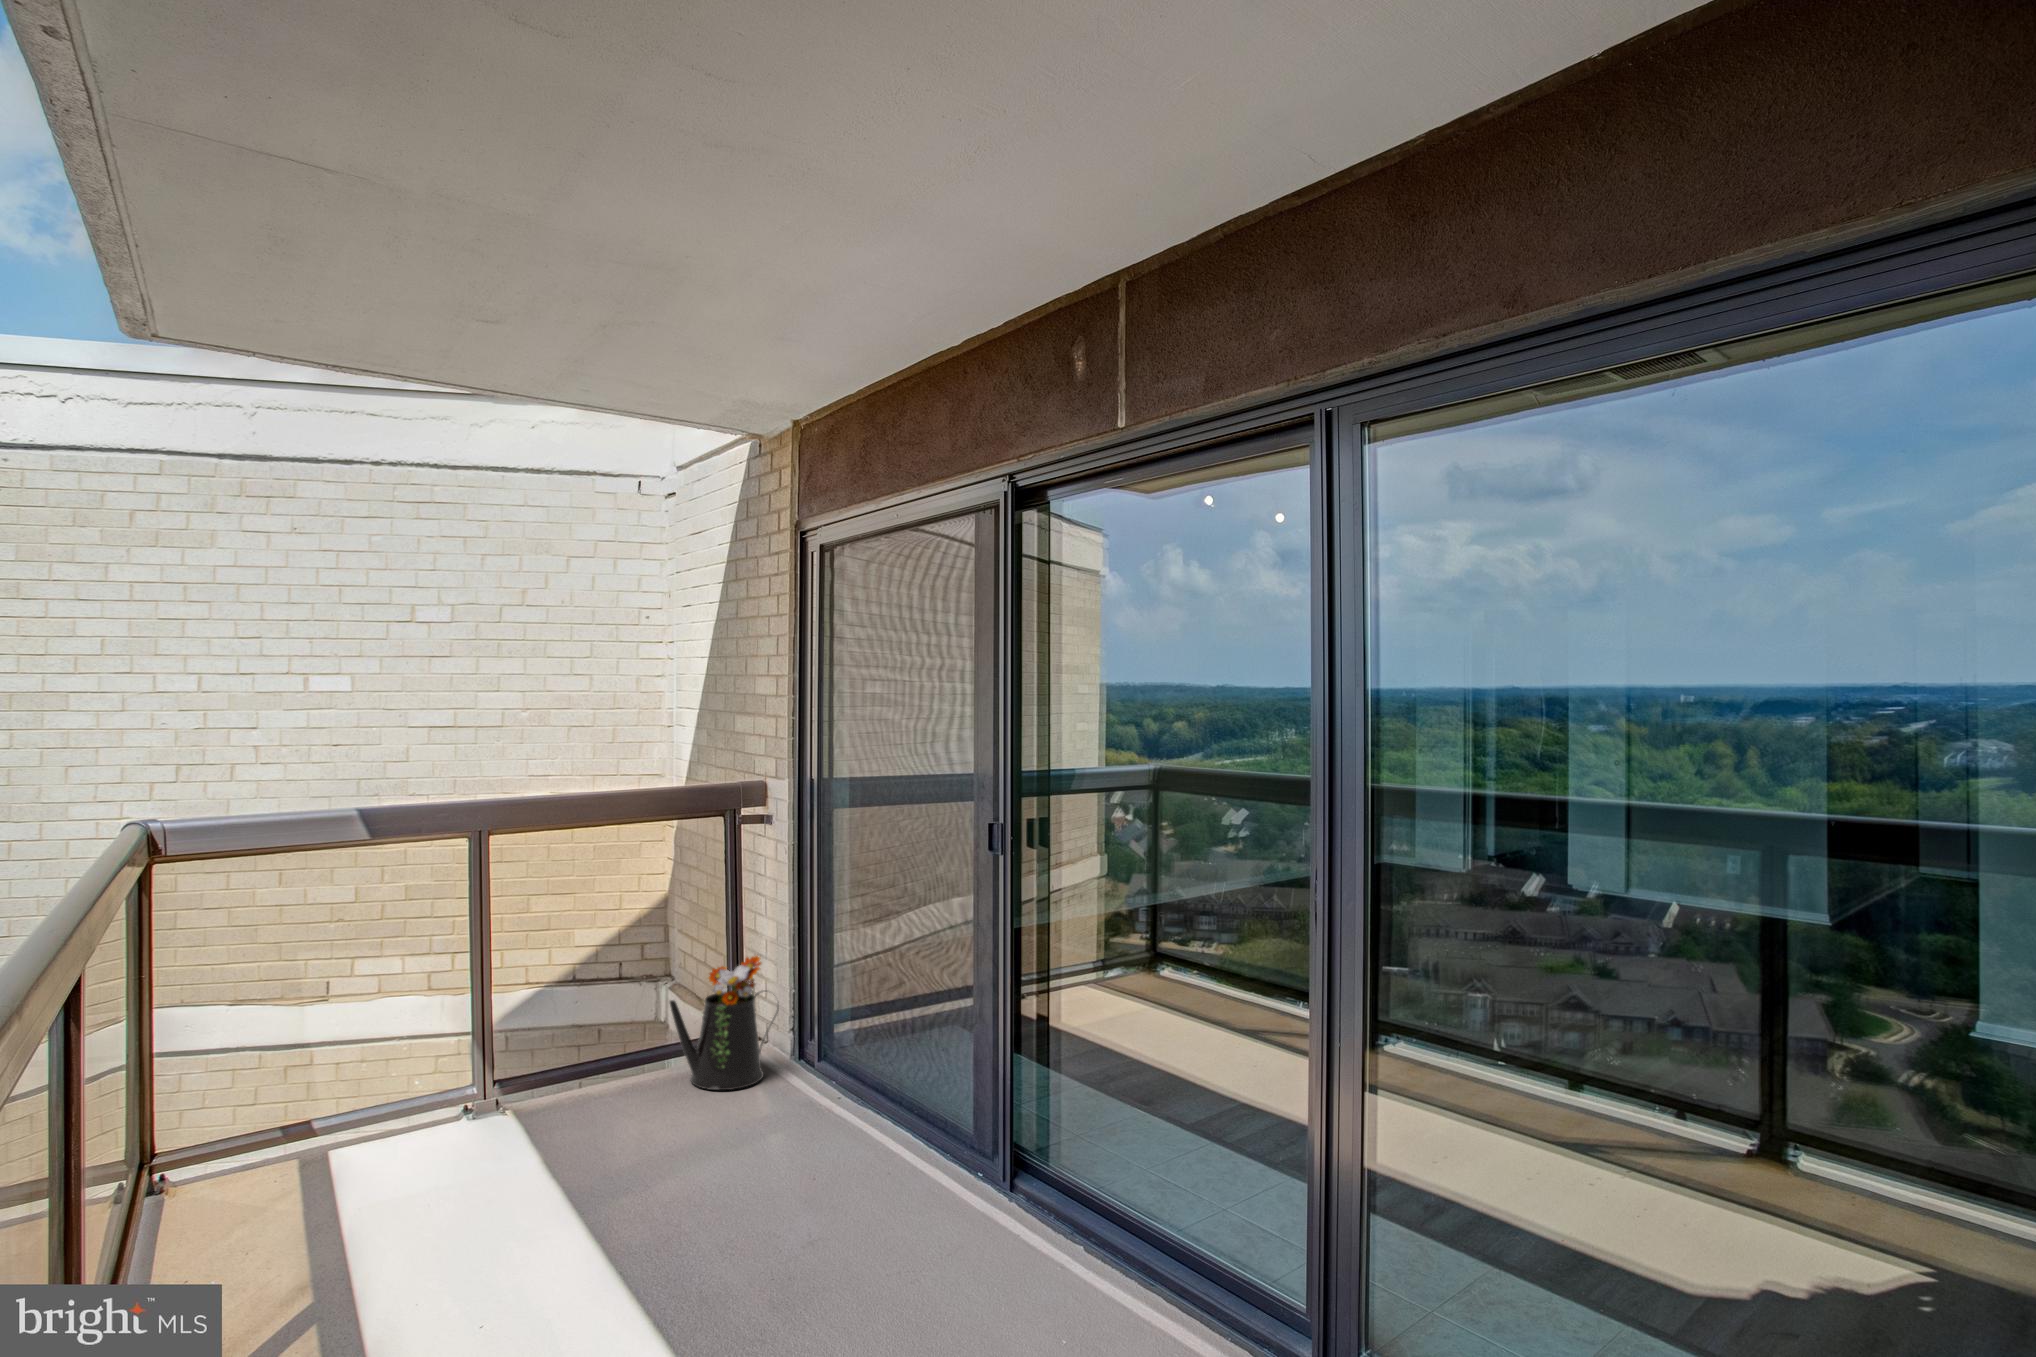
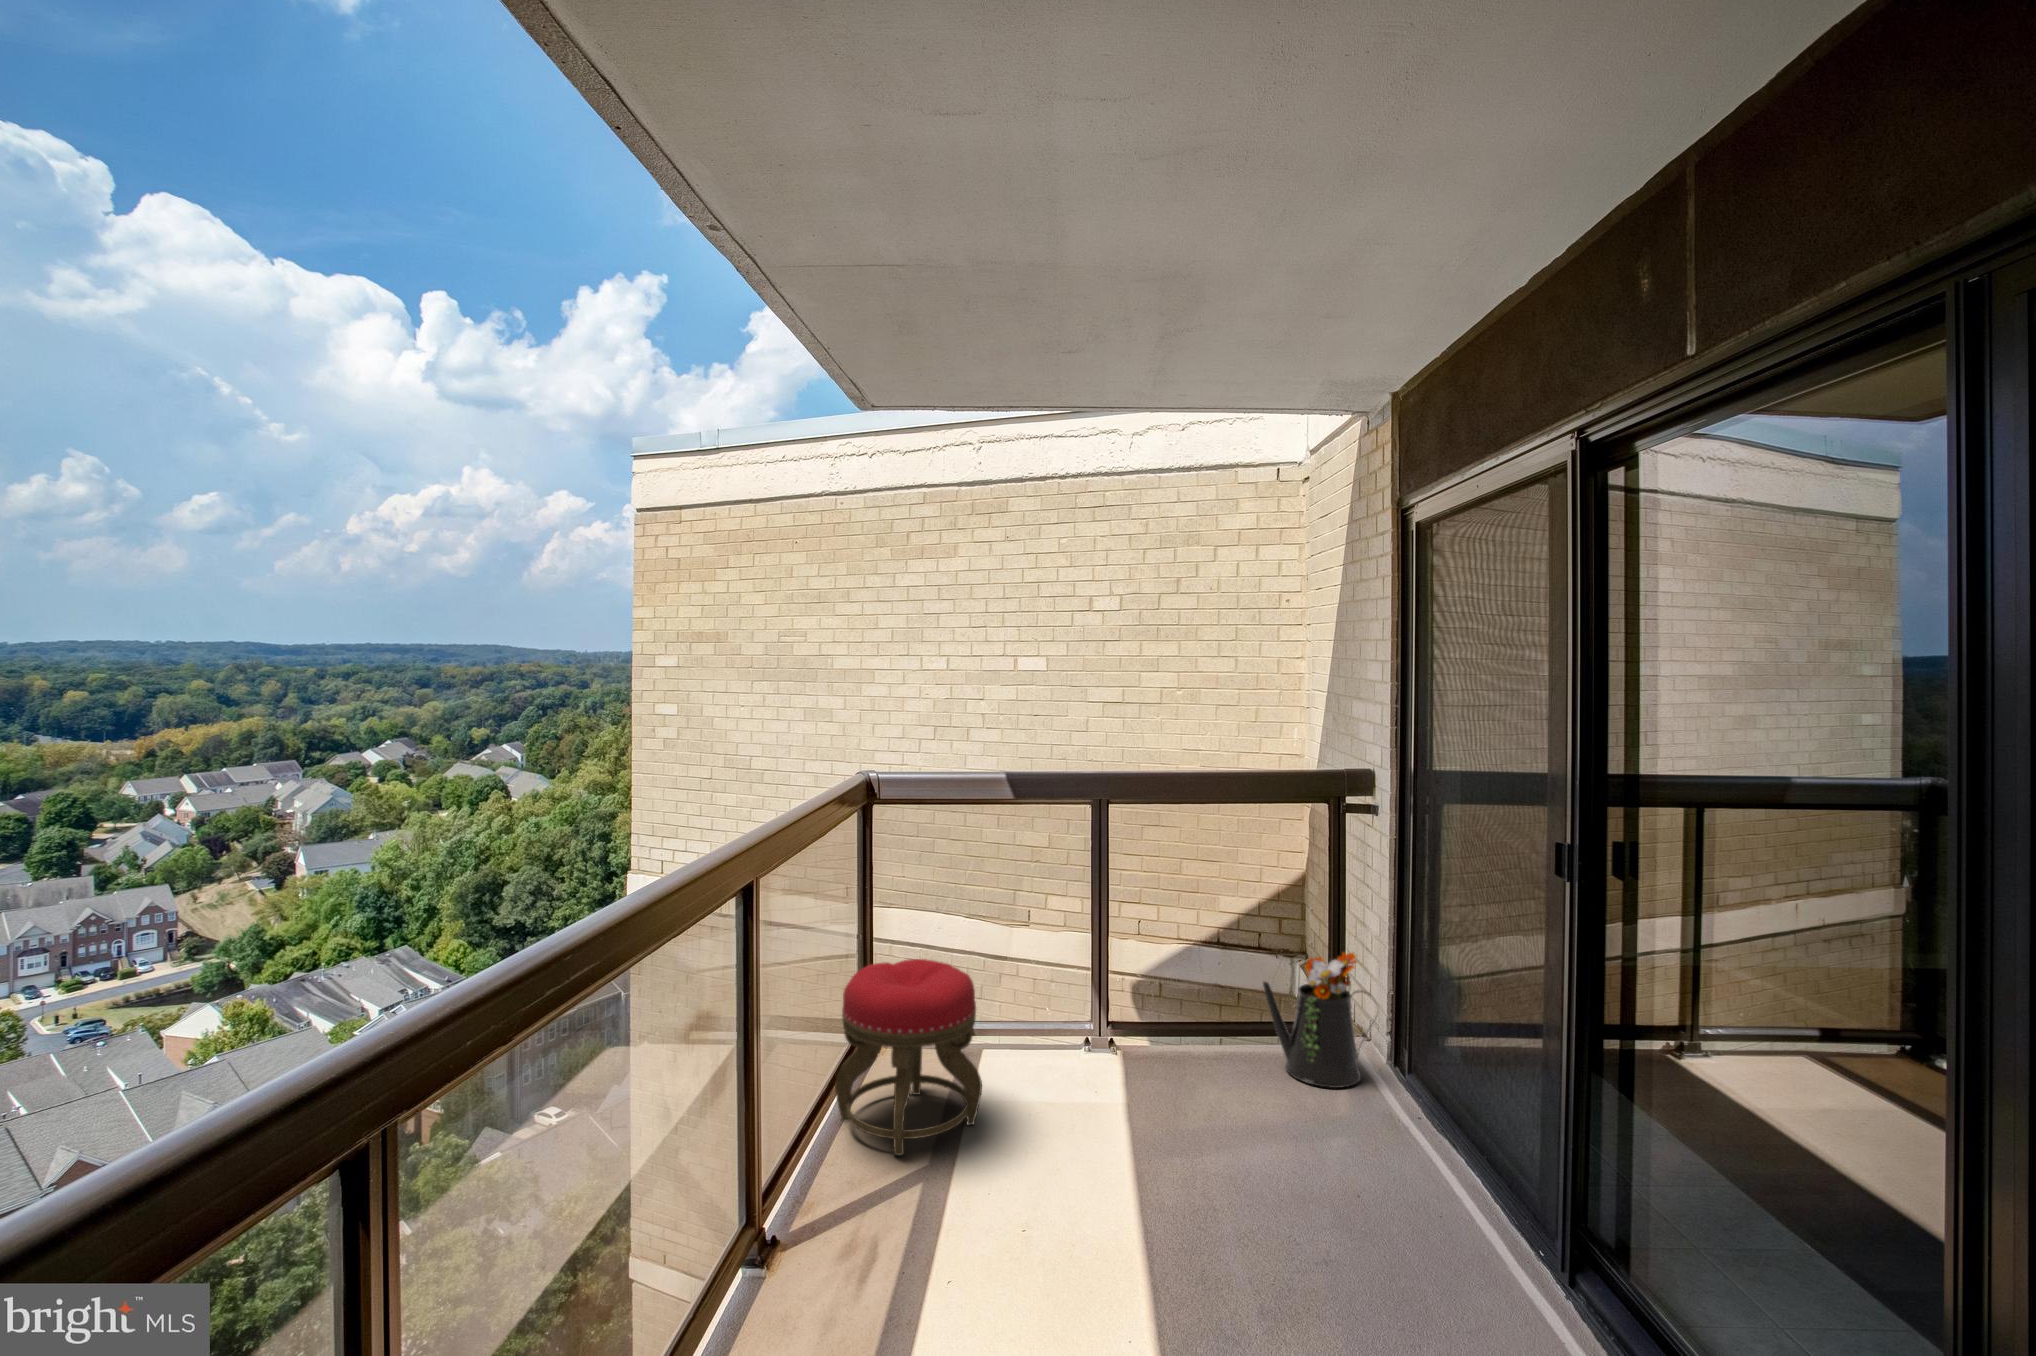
stool: none [150,1045,378,1292] -> present [835,959,982,1155]

